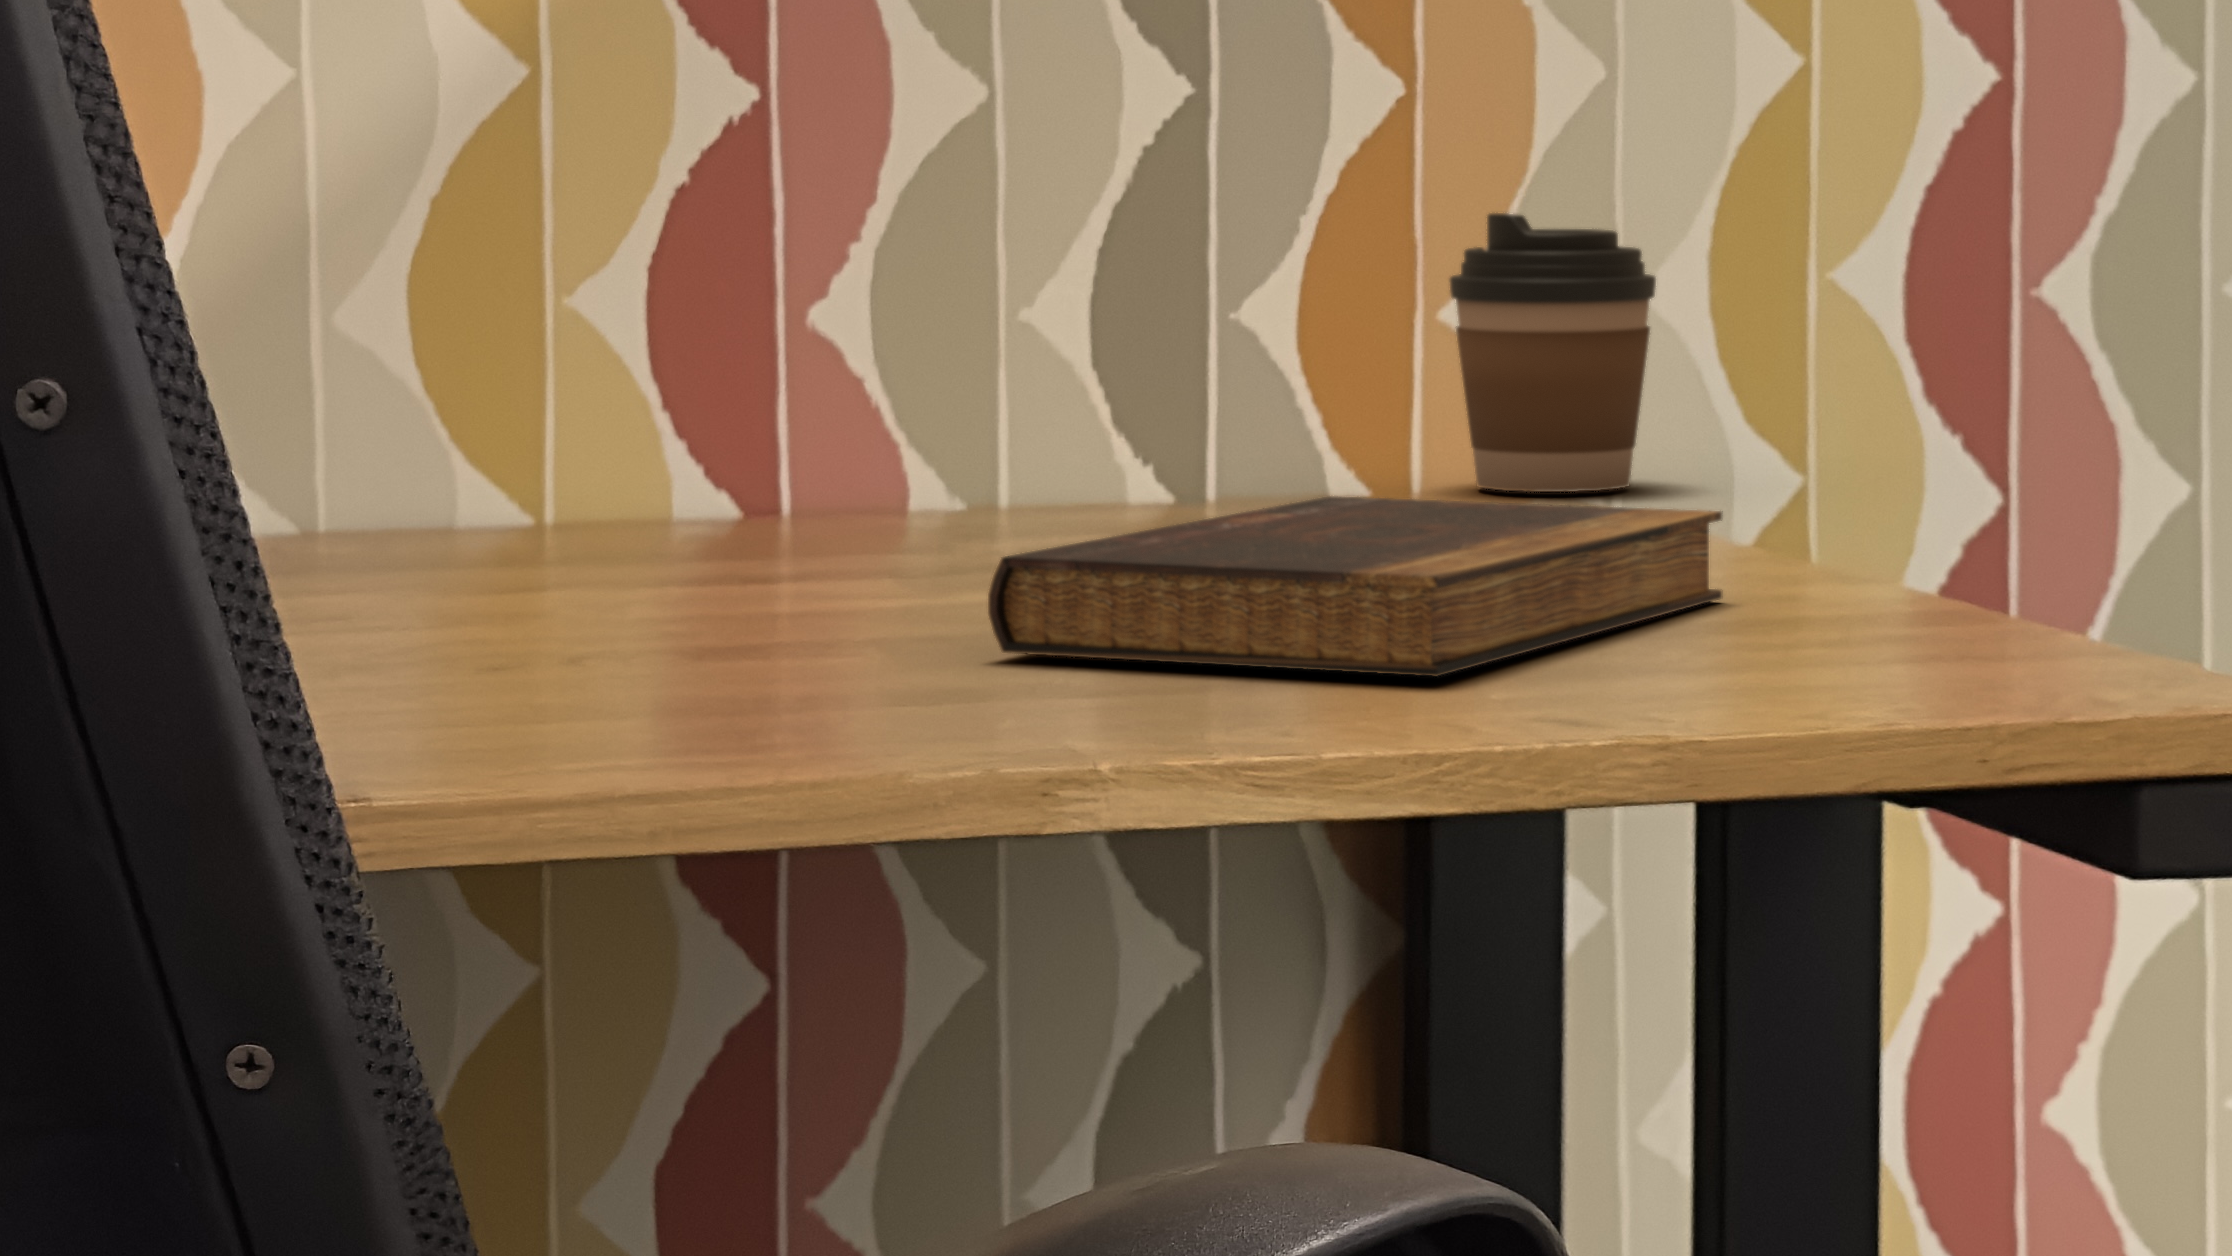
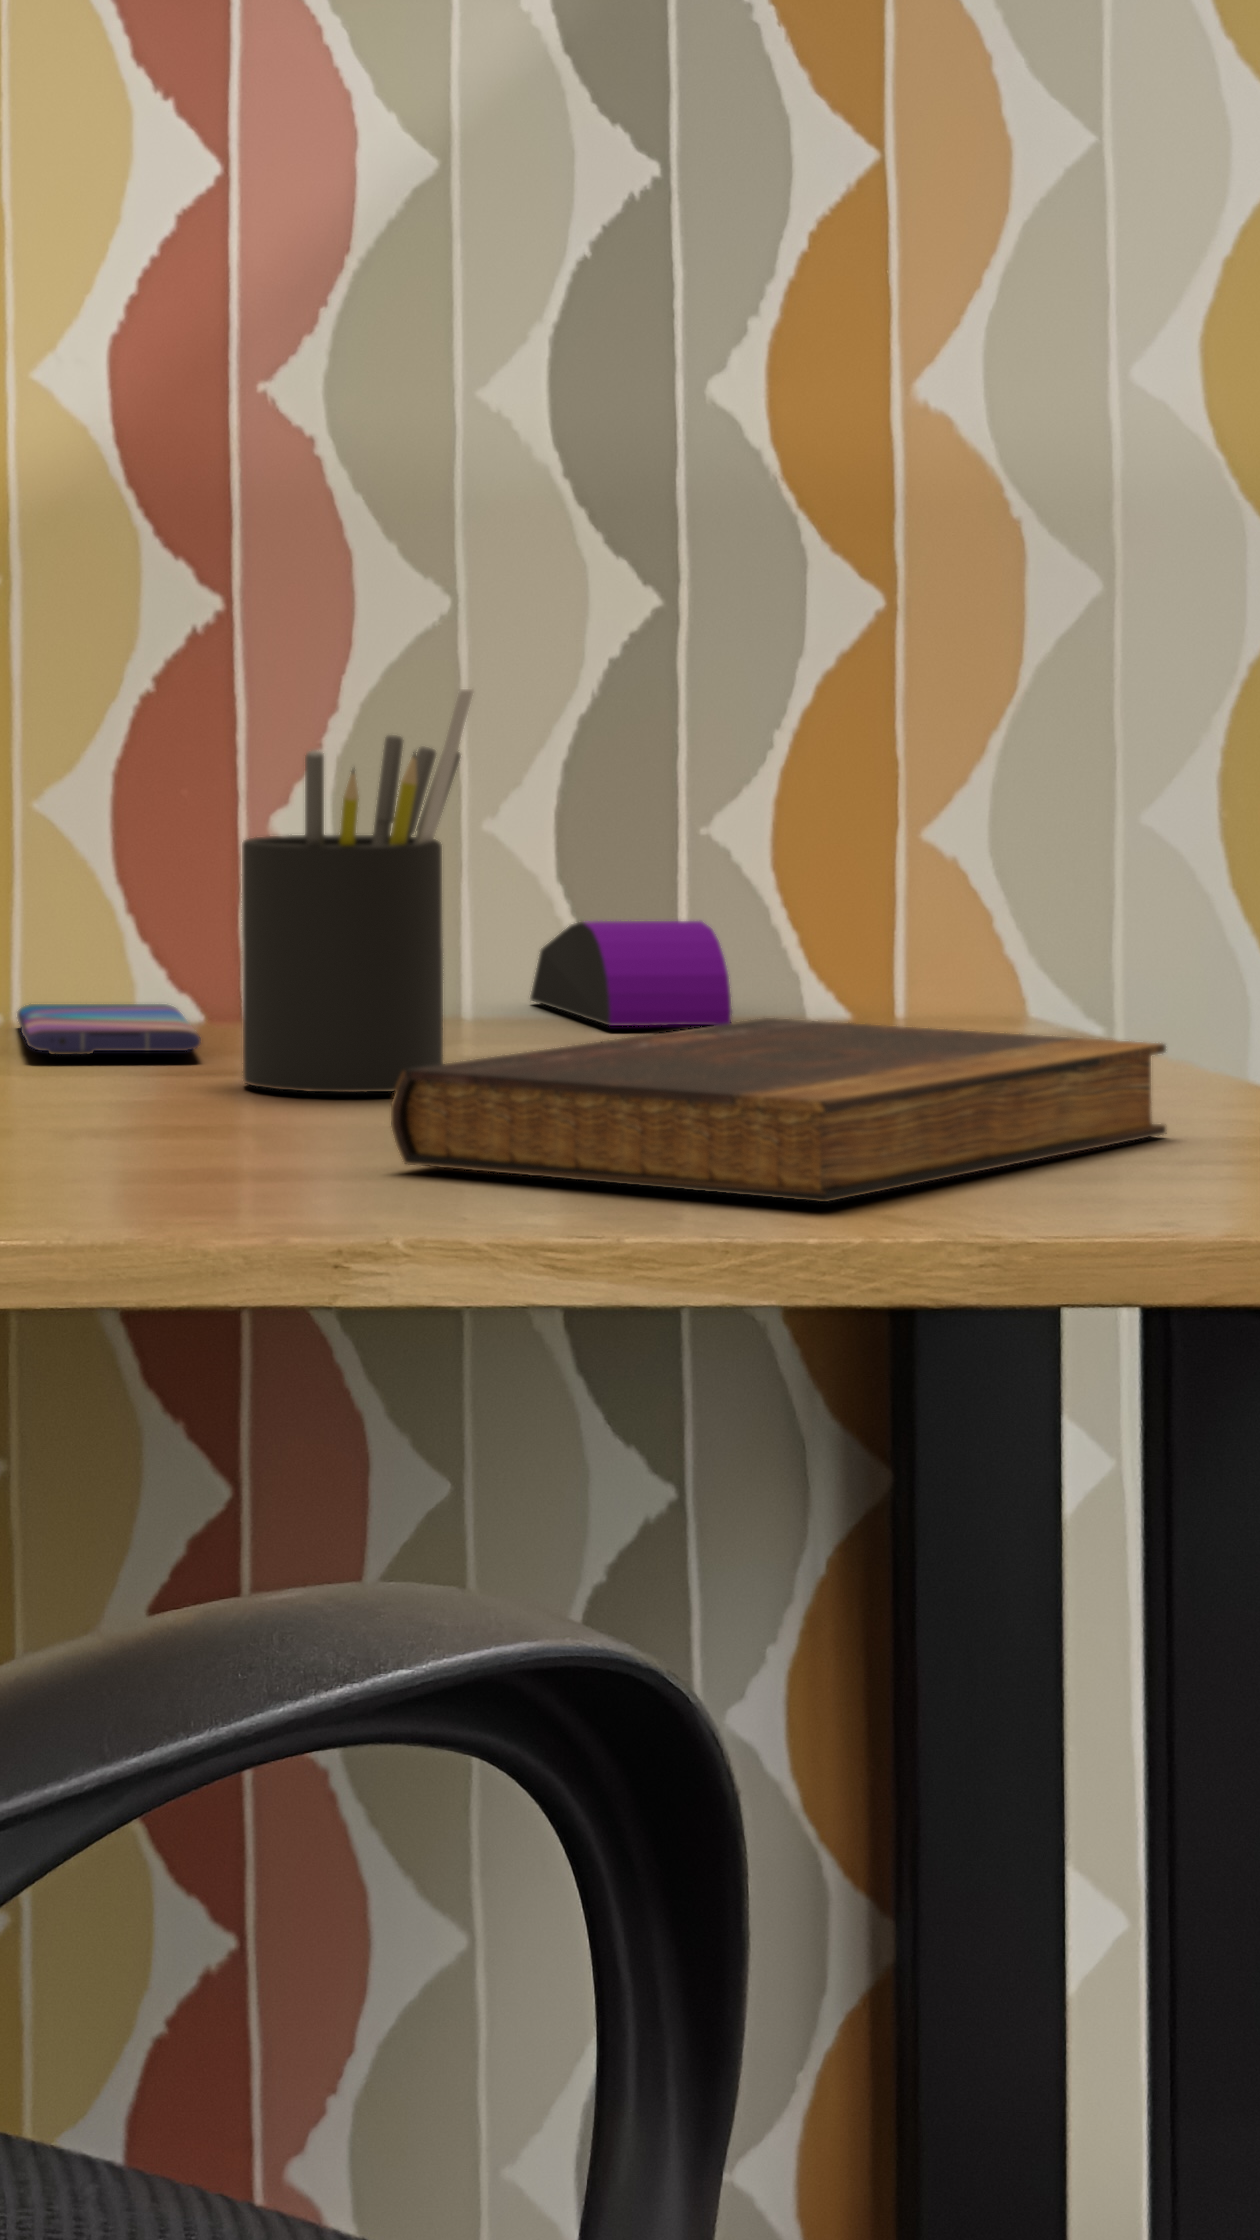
pen holder: none [798,172,1035,582] -> present [242,689,473,1092]
coffee cup: present [1450,213,1656,492] -> none [936,731,1155,1020]
computer mouse: none [1052,403,1261,509] -> present [531,921,732,1026]
smartphone: none [541,498,746,552] -> present [17,1004,201,1055]

